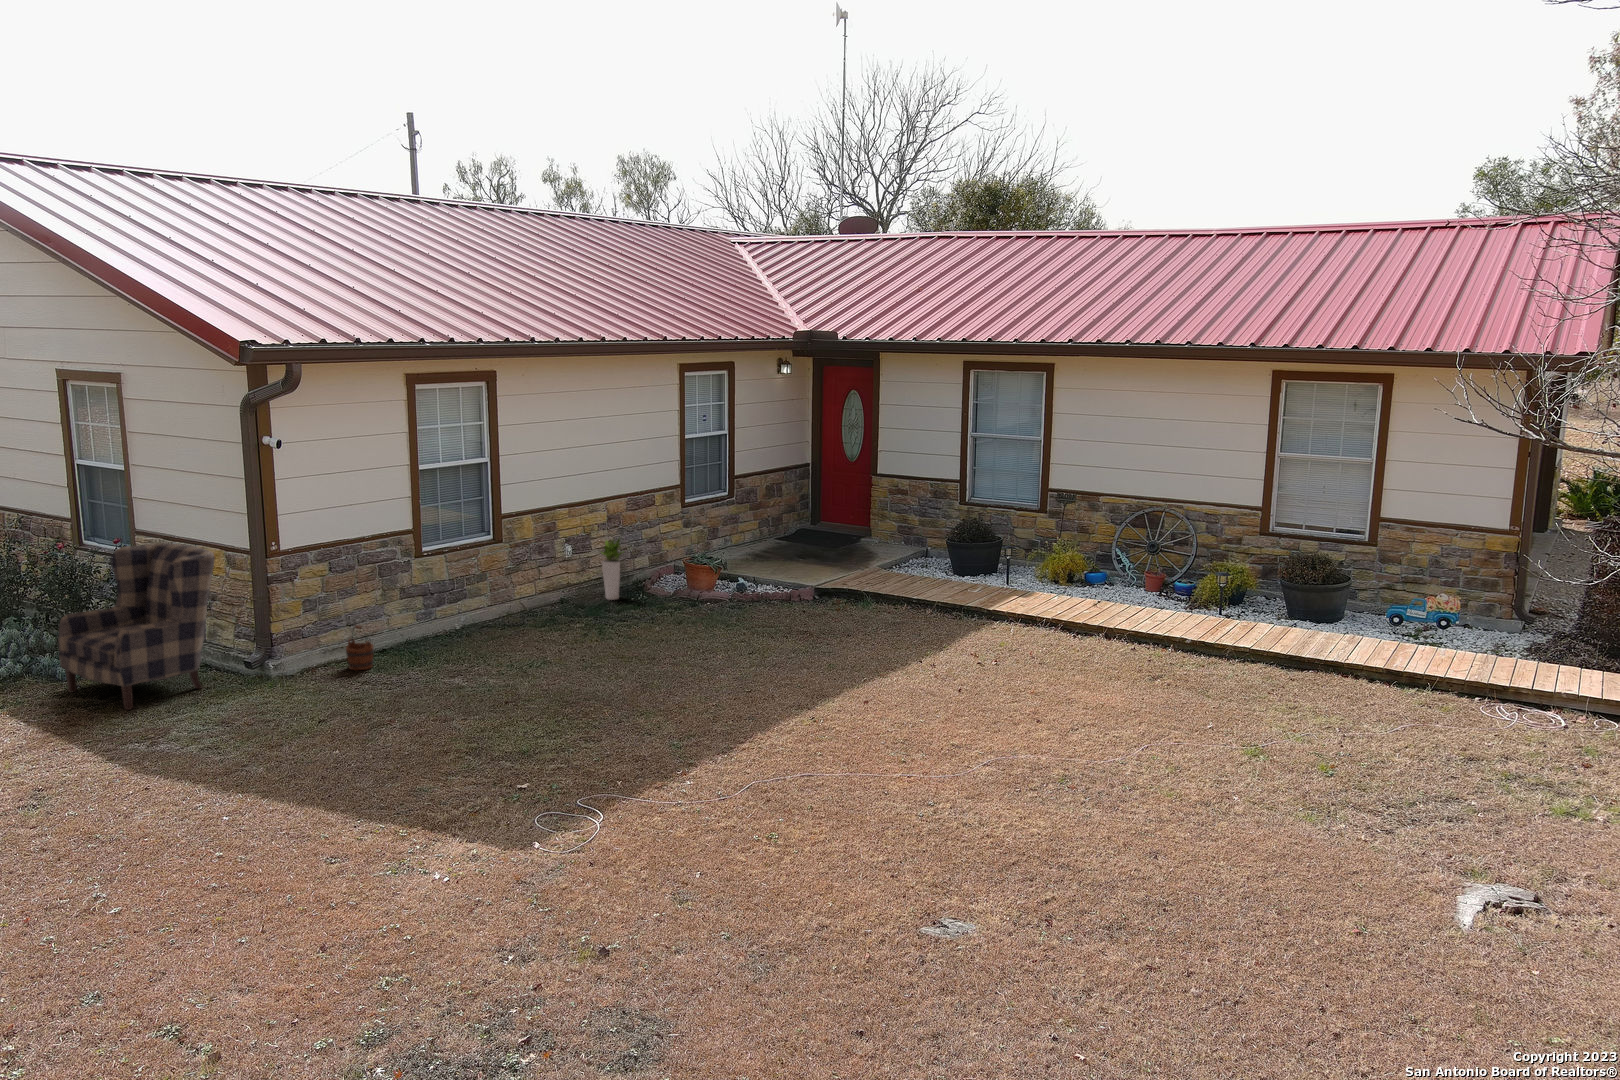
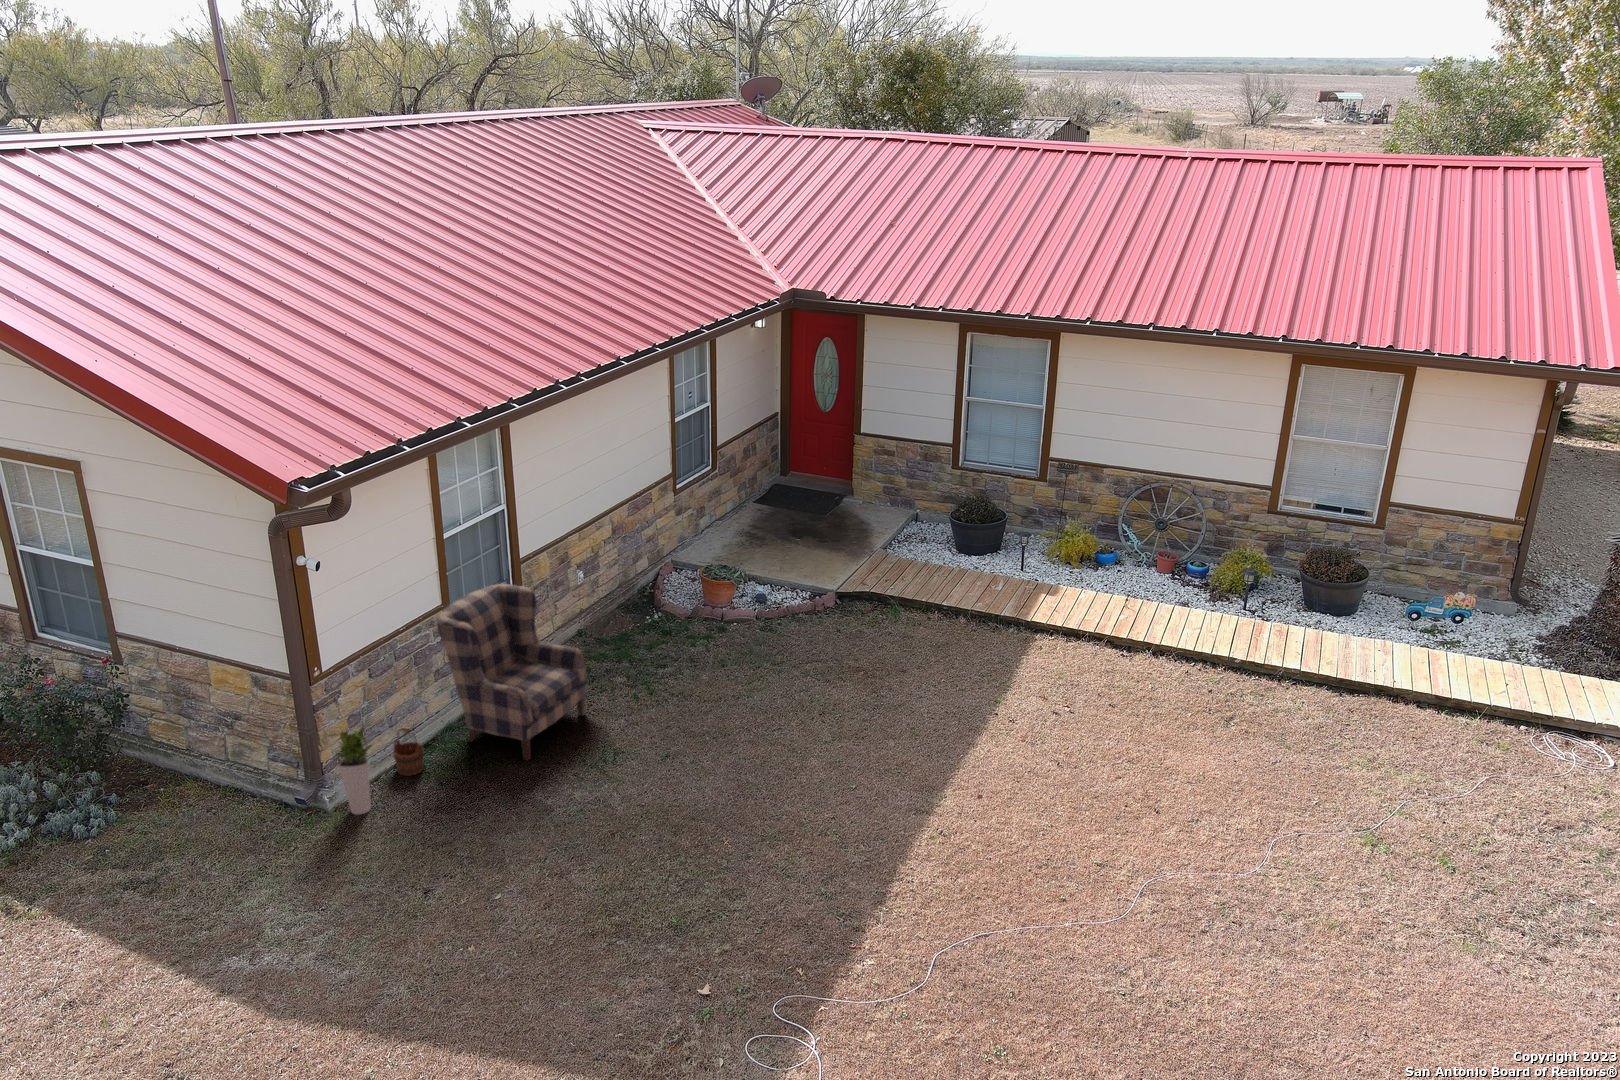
planter: present [601,539,622,600] -> present [336,727,372,815]
chair: present [58,543,215,710] -> present [437,583,588,761]

